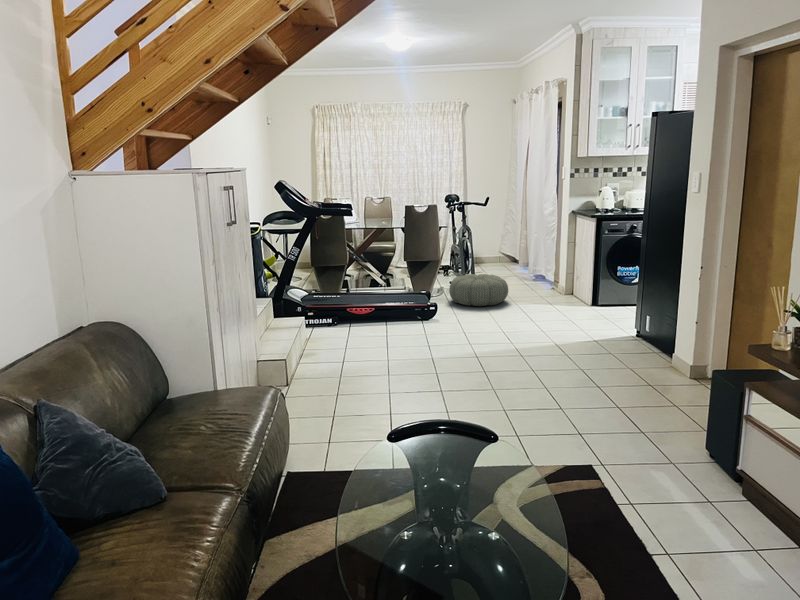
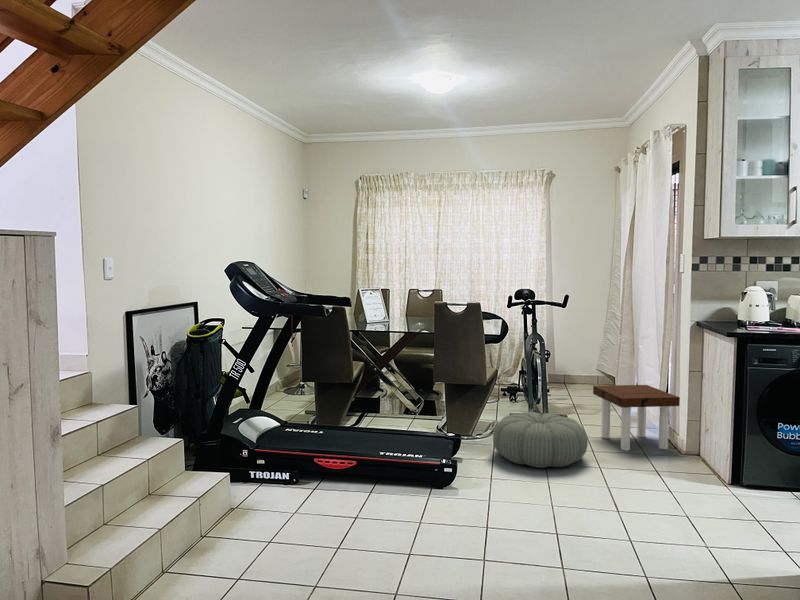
side table: none [507,254,561,295] -> present [593,385,680,451]

